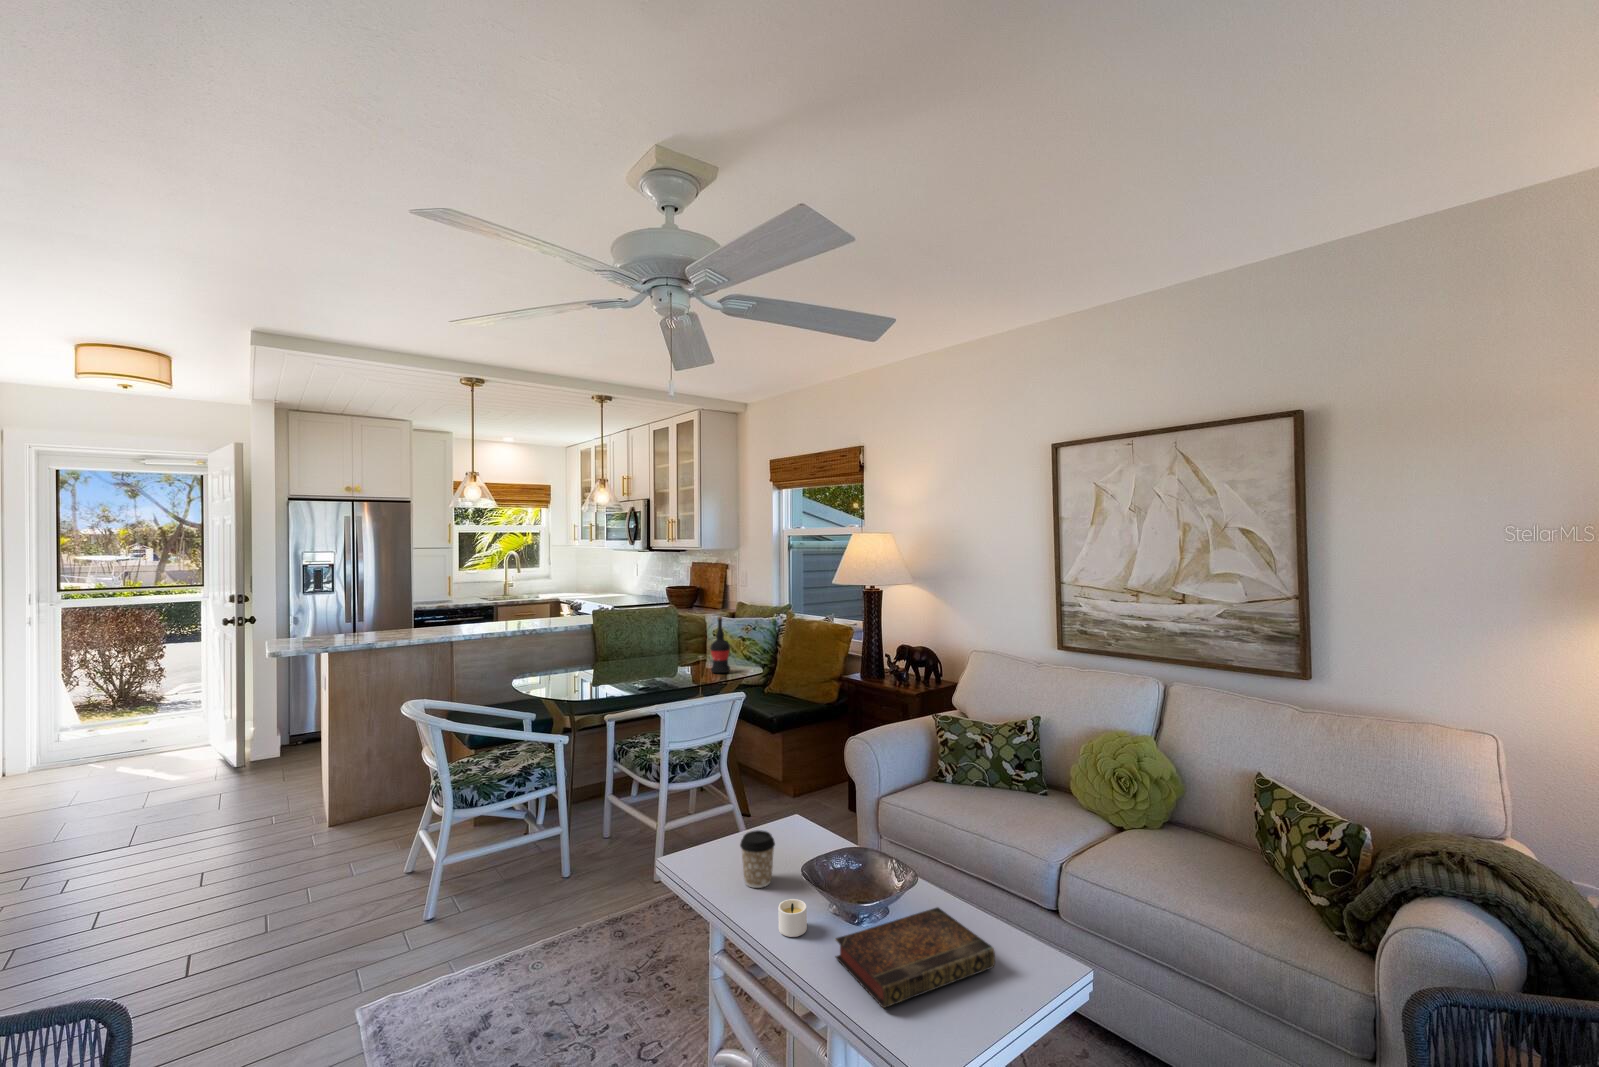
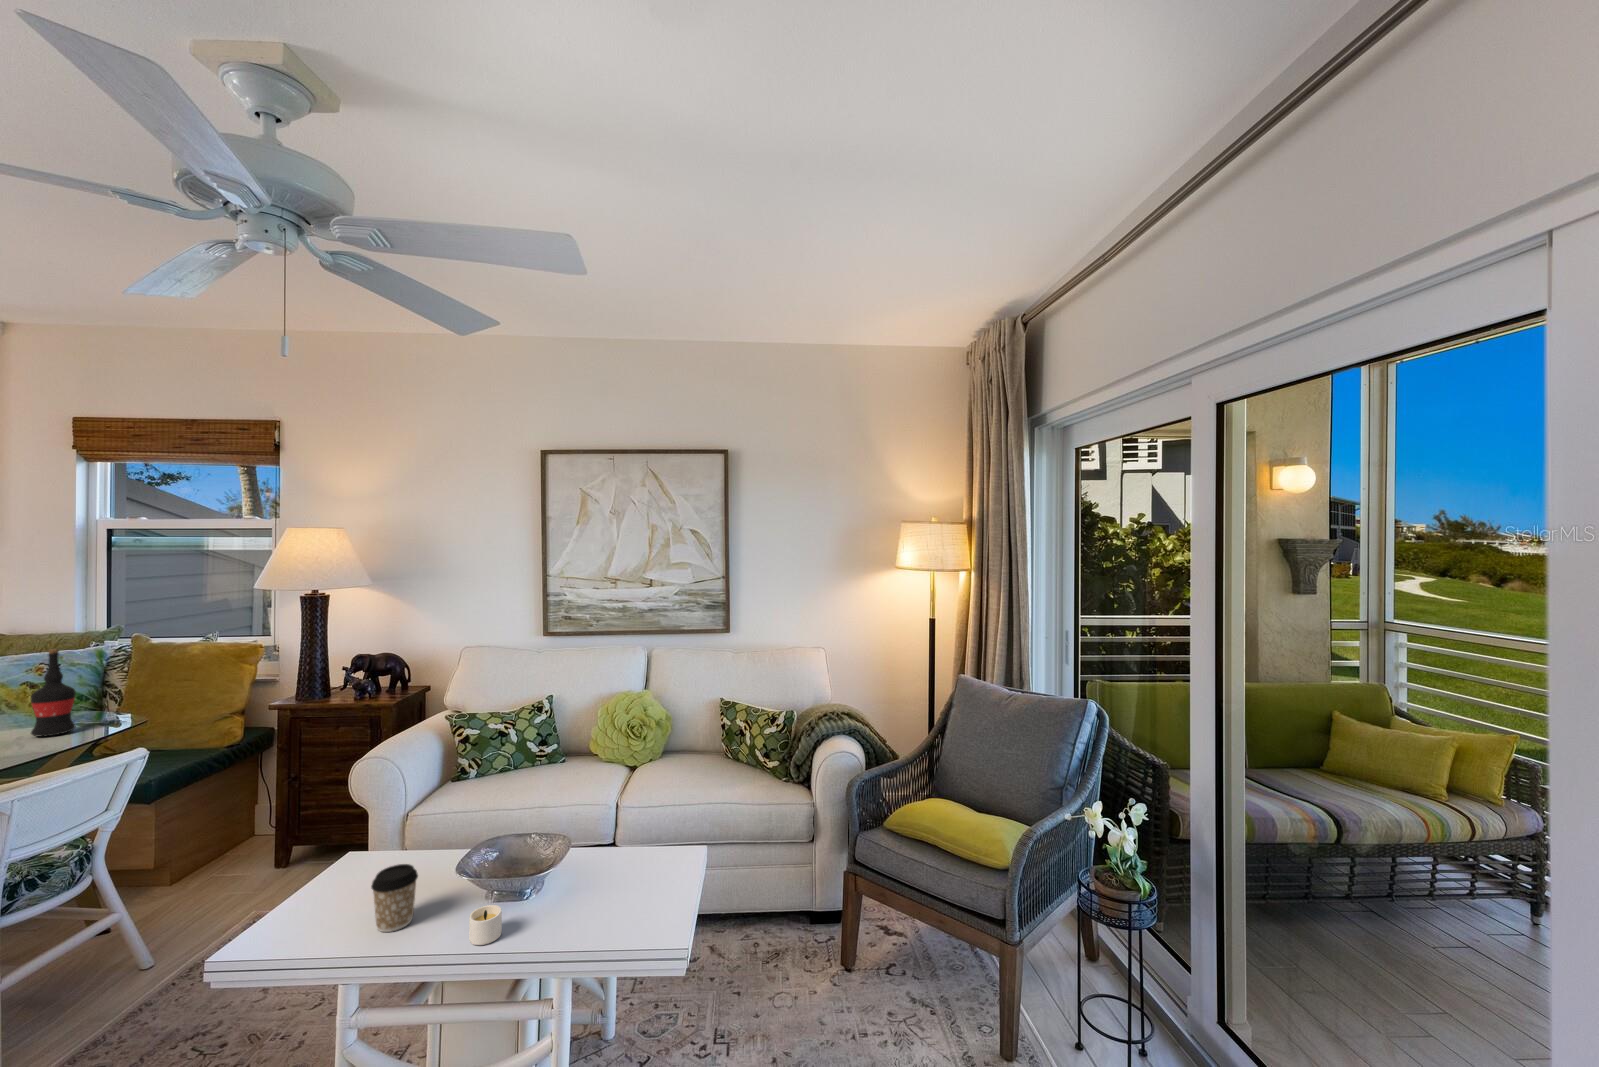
book: present [836,907,995,1008] -> none [551,856,671,938]

